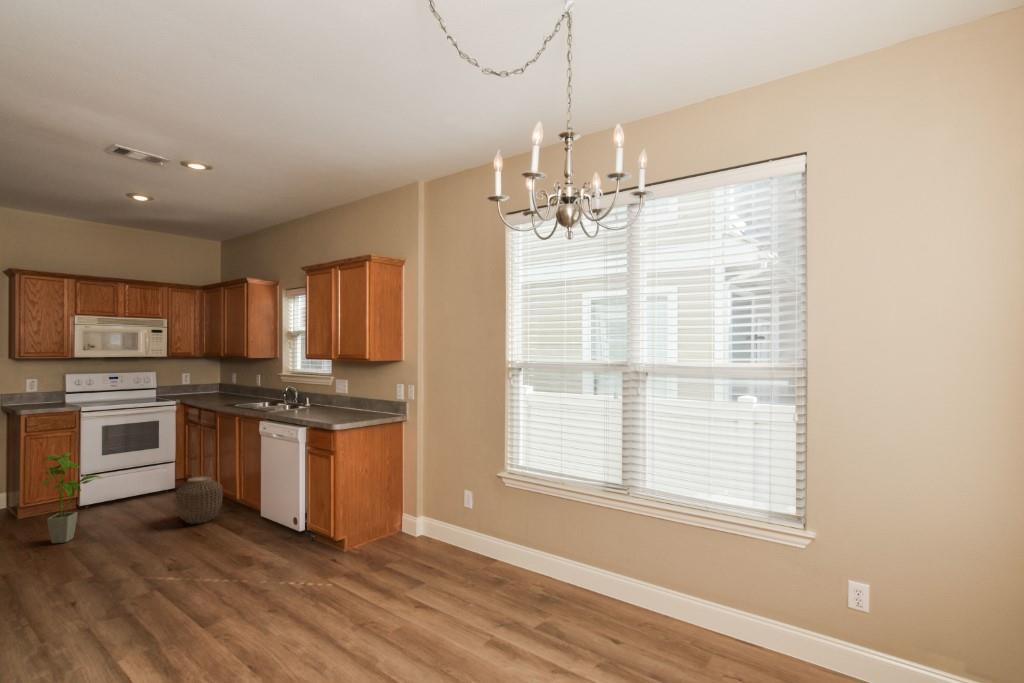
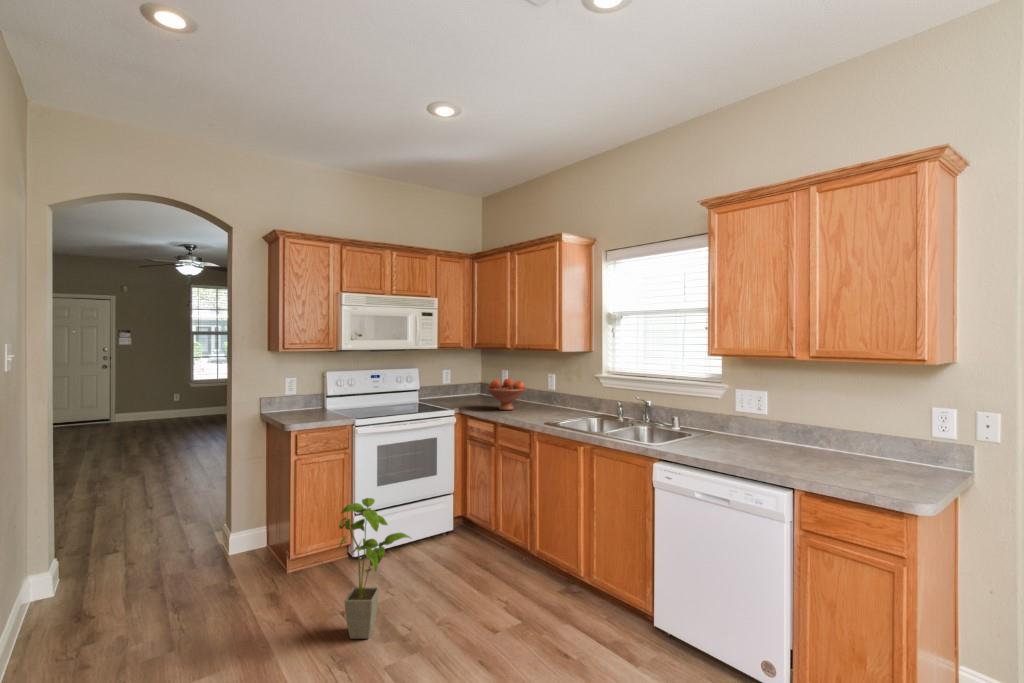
fruit bowl: none [201,377,234,400] -> present [486,379,527,410]
woven basket: present [176,476,223,524] -> none [503,536,566,615]

